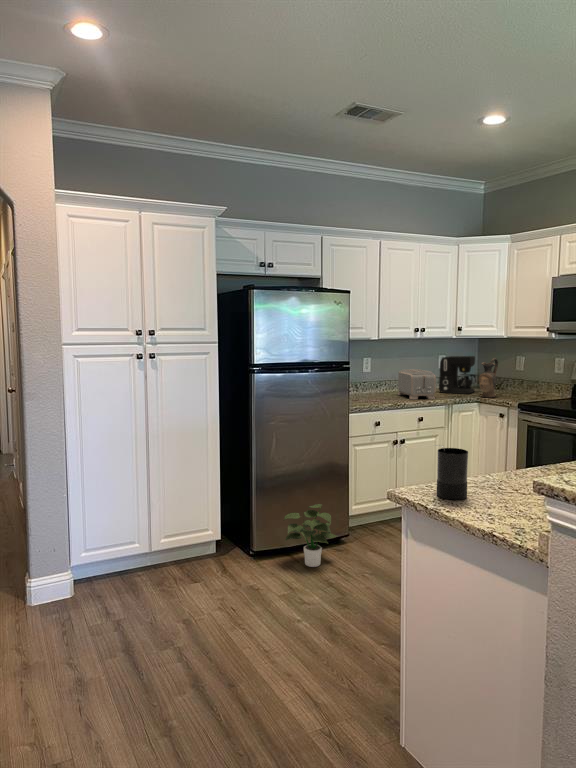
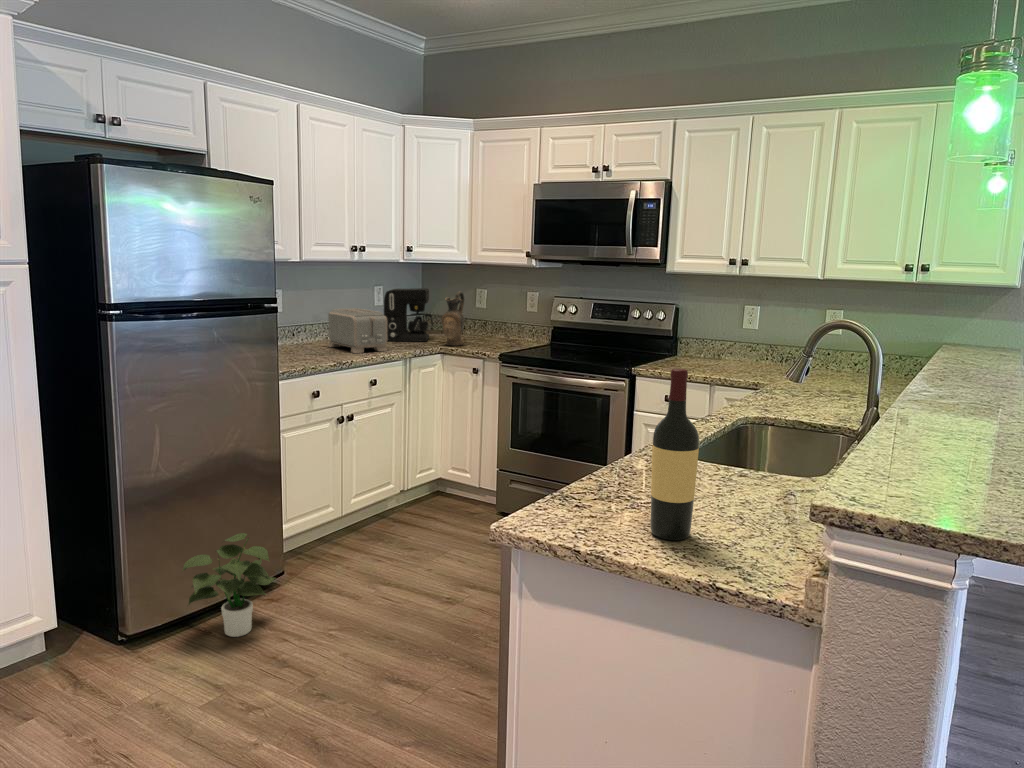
wine bottle: none [483,402,513,511] -> present [651,368,699,540]
candle: present [435,445,468,500] -> none [563,443,617,529]

